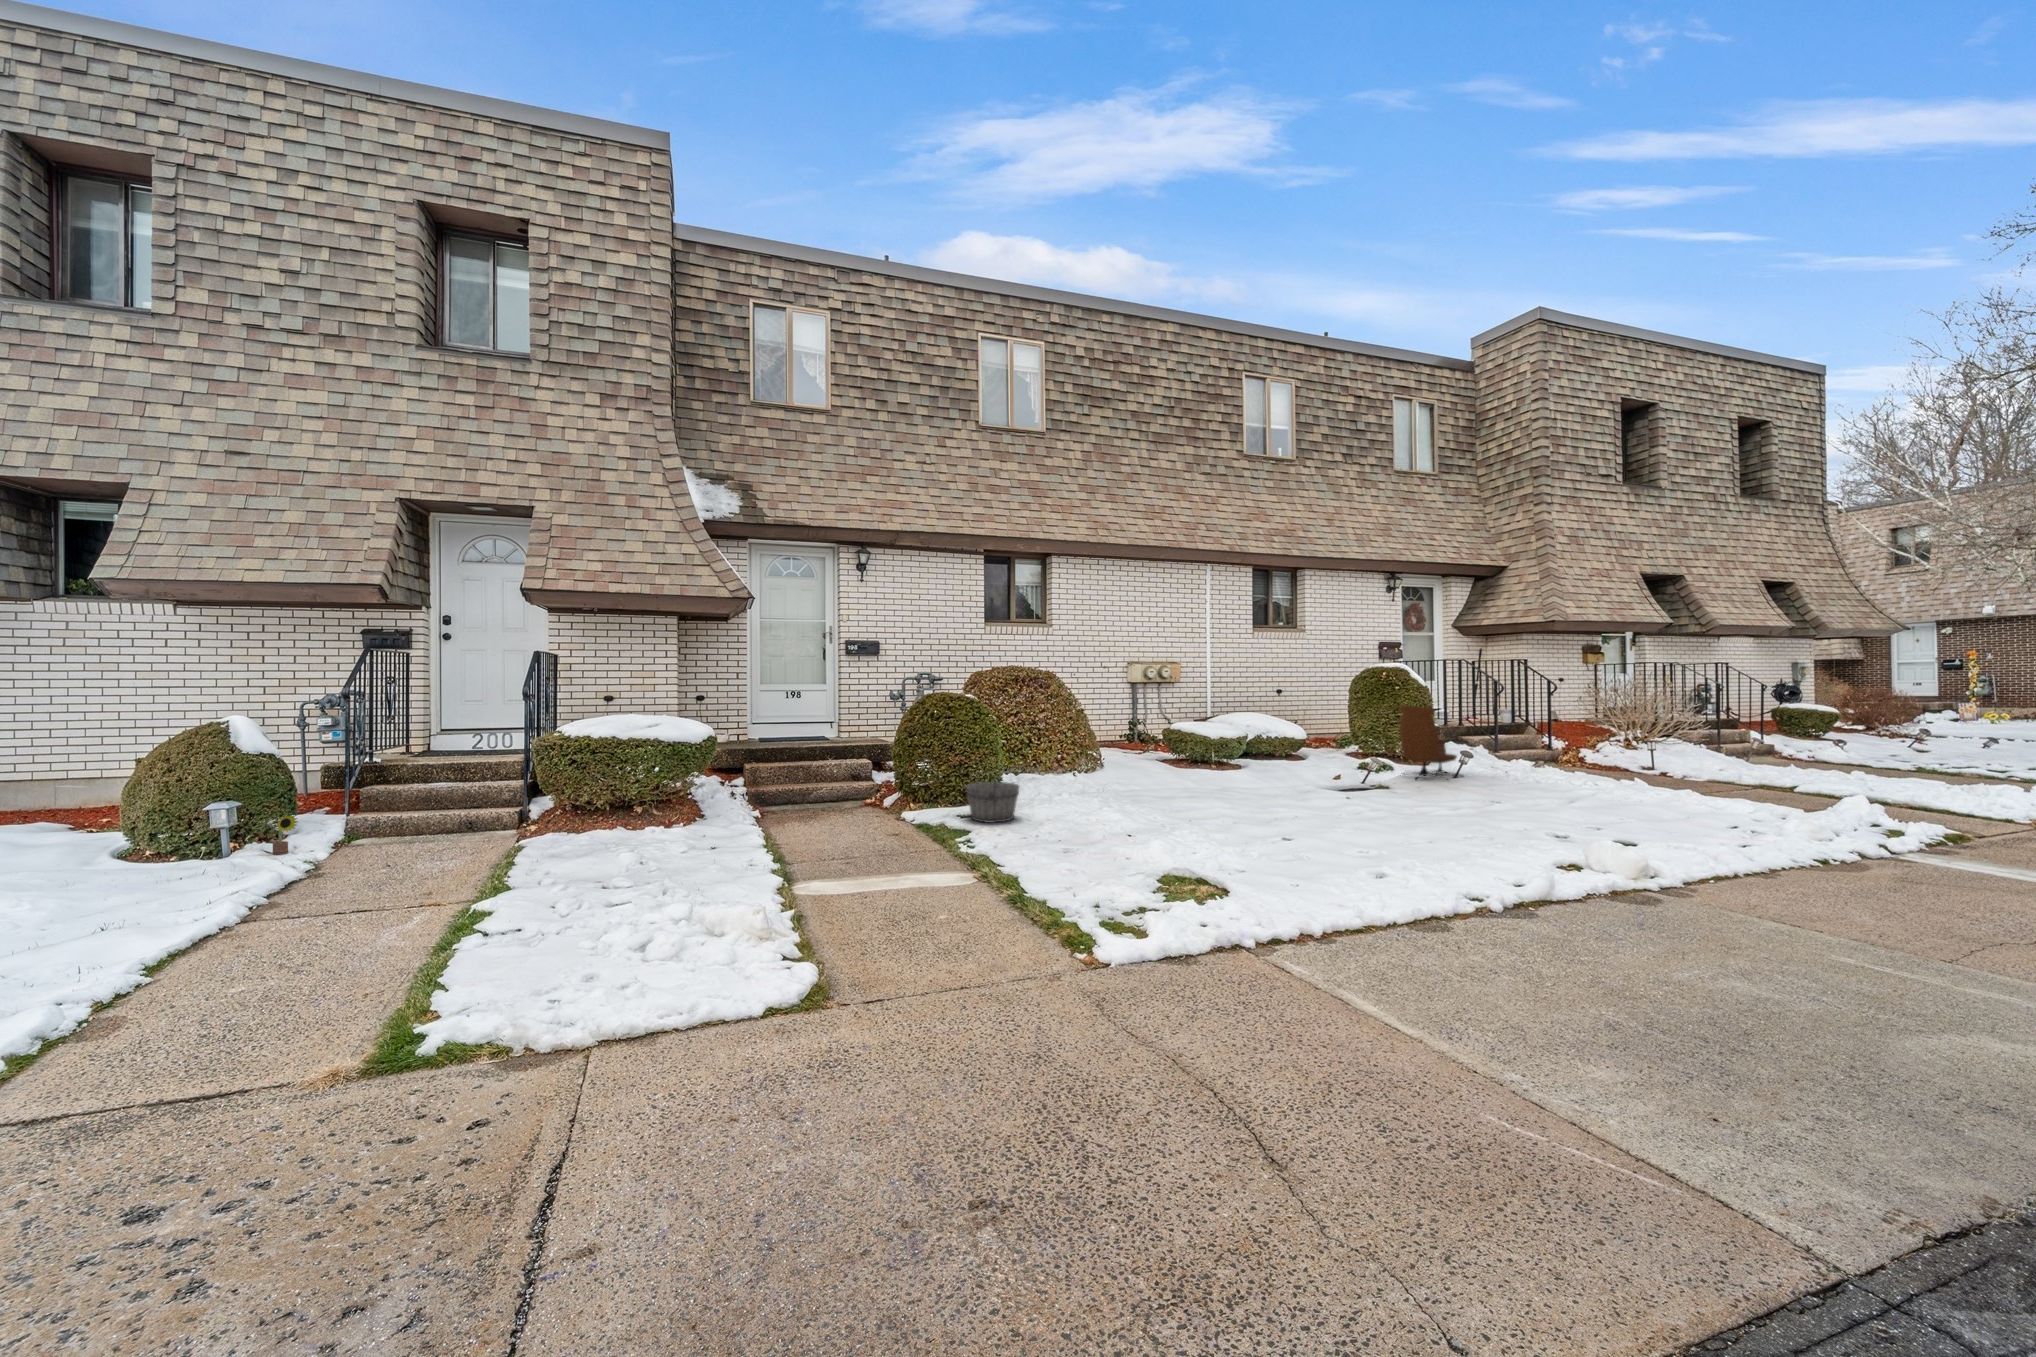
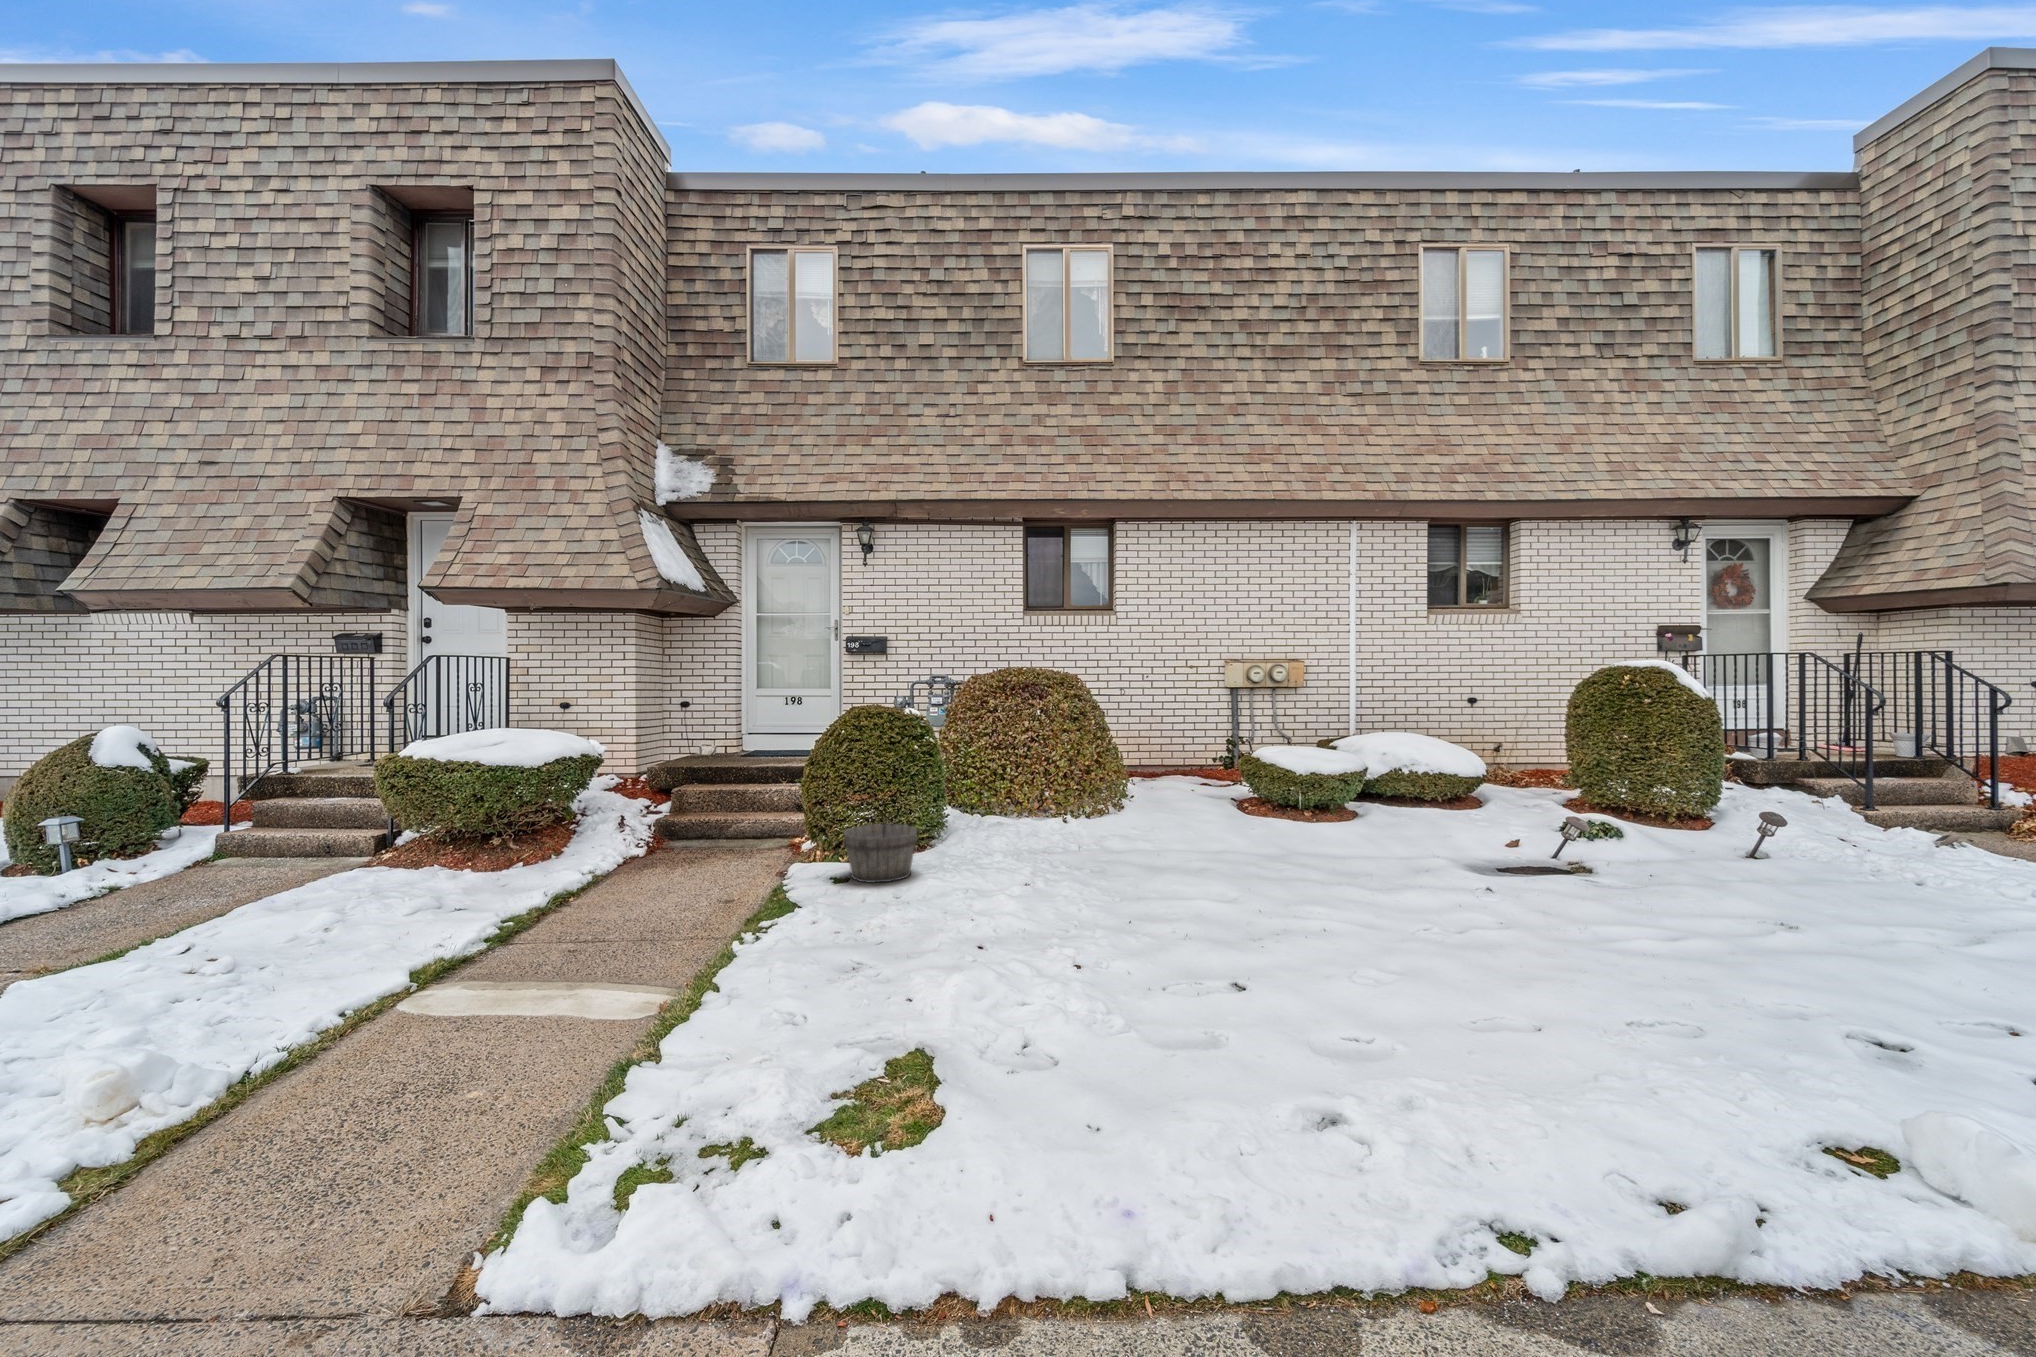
lounge chair: present [1399,705,1457,780] -> none [1619,727,1746,855]
decorative plant: present [273,815,298,855] -> none [129,824,157,865]

